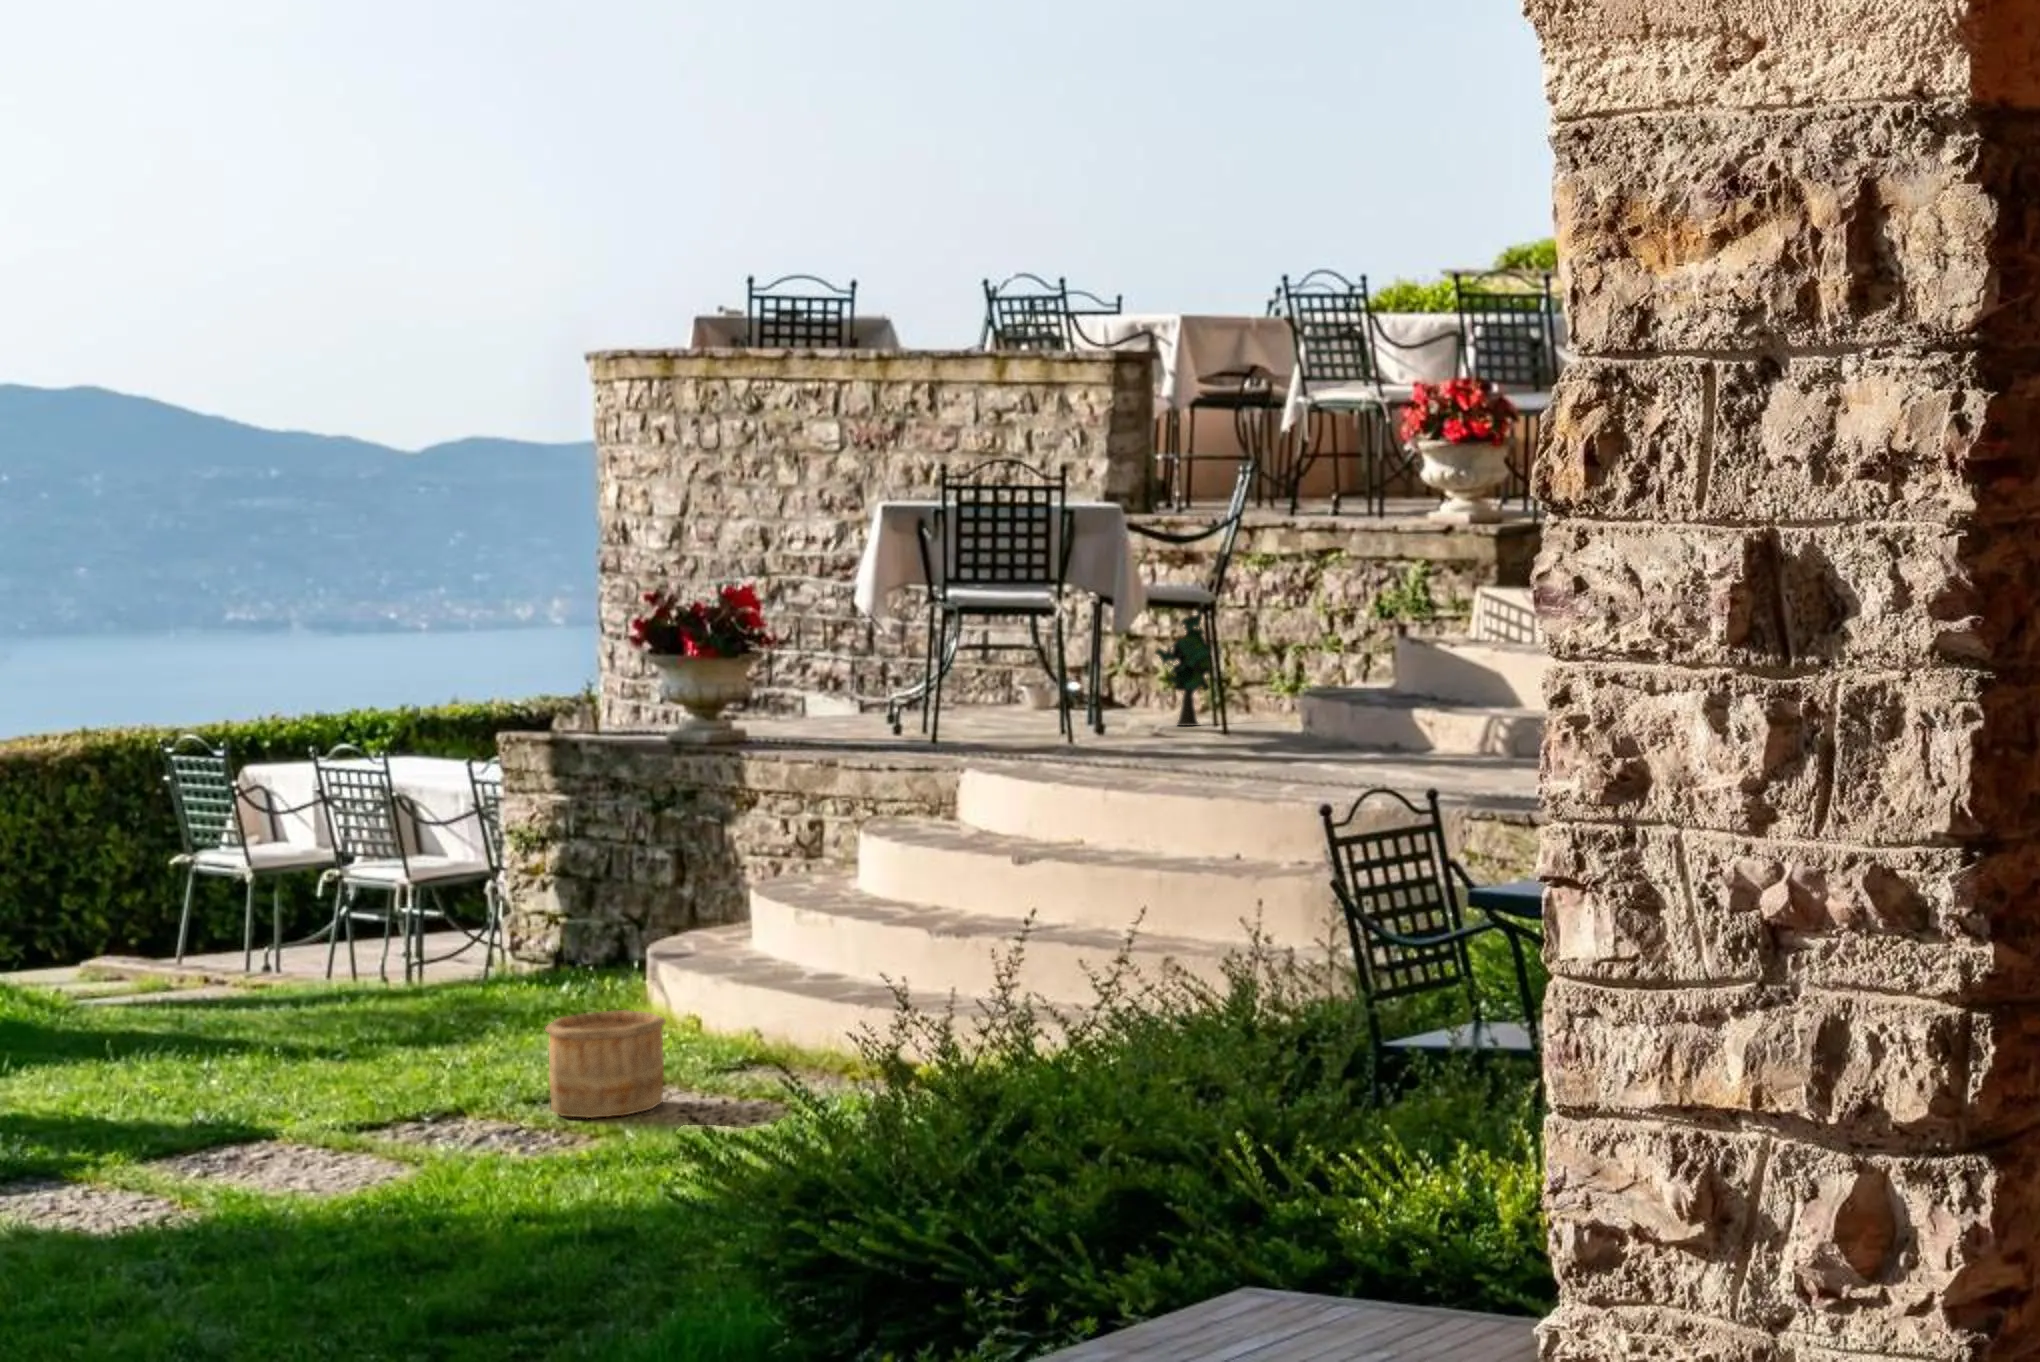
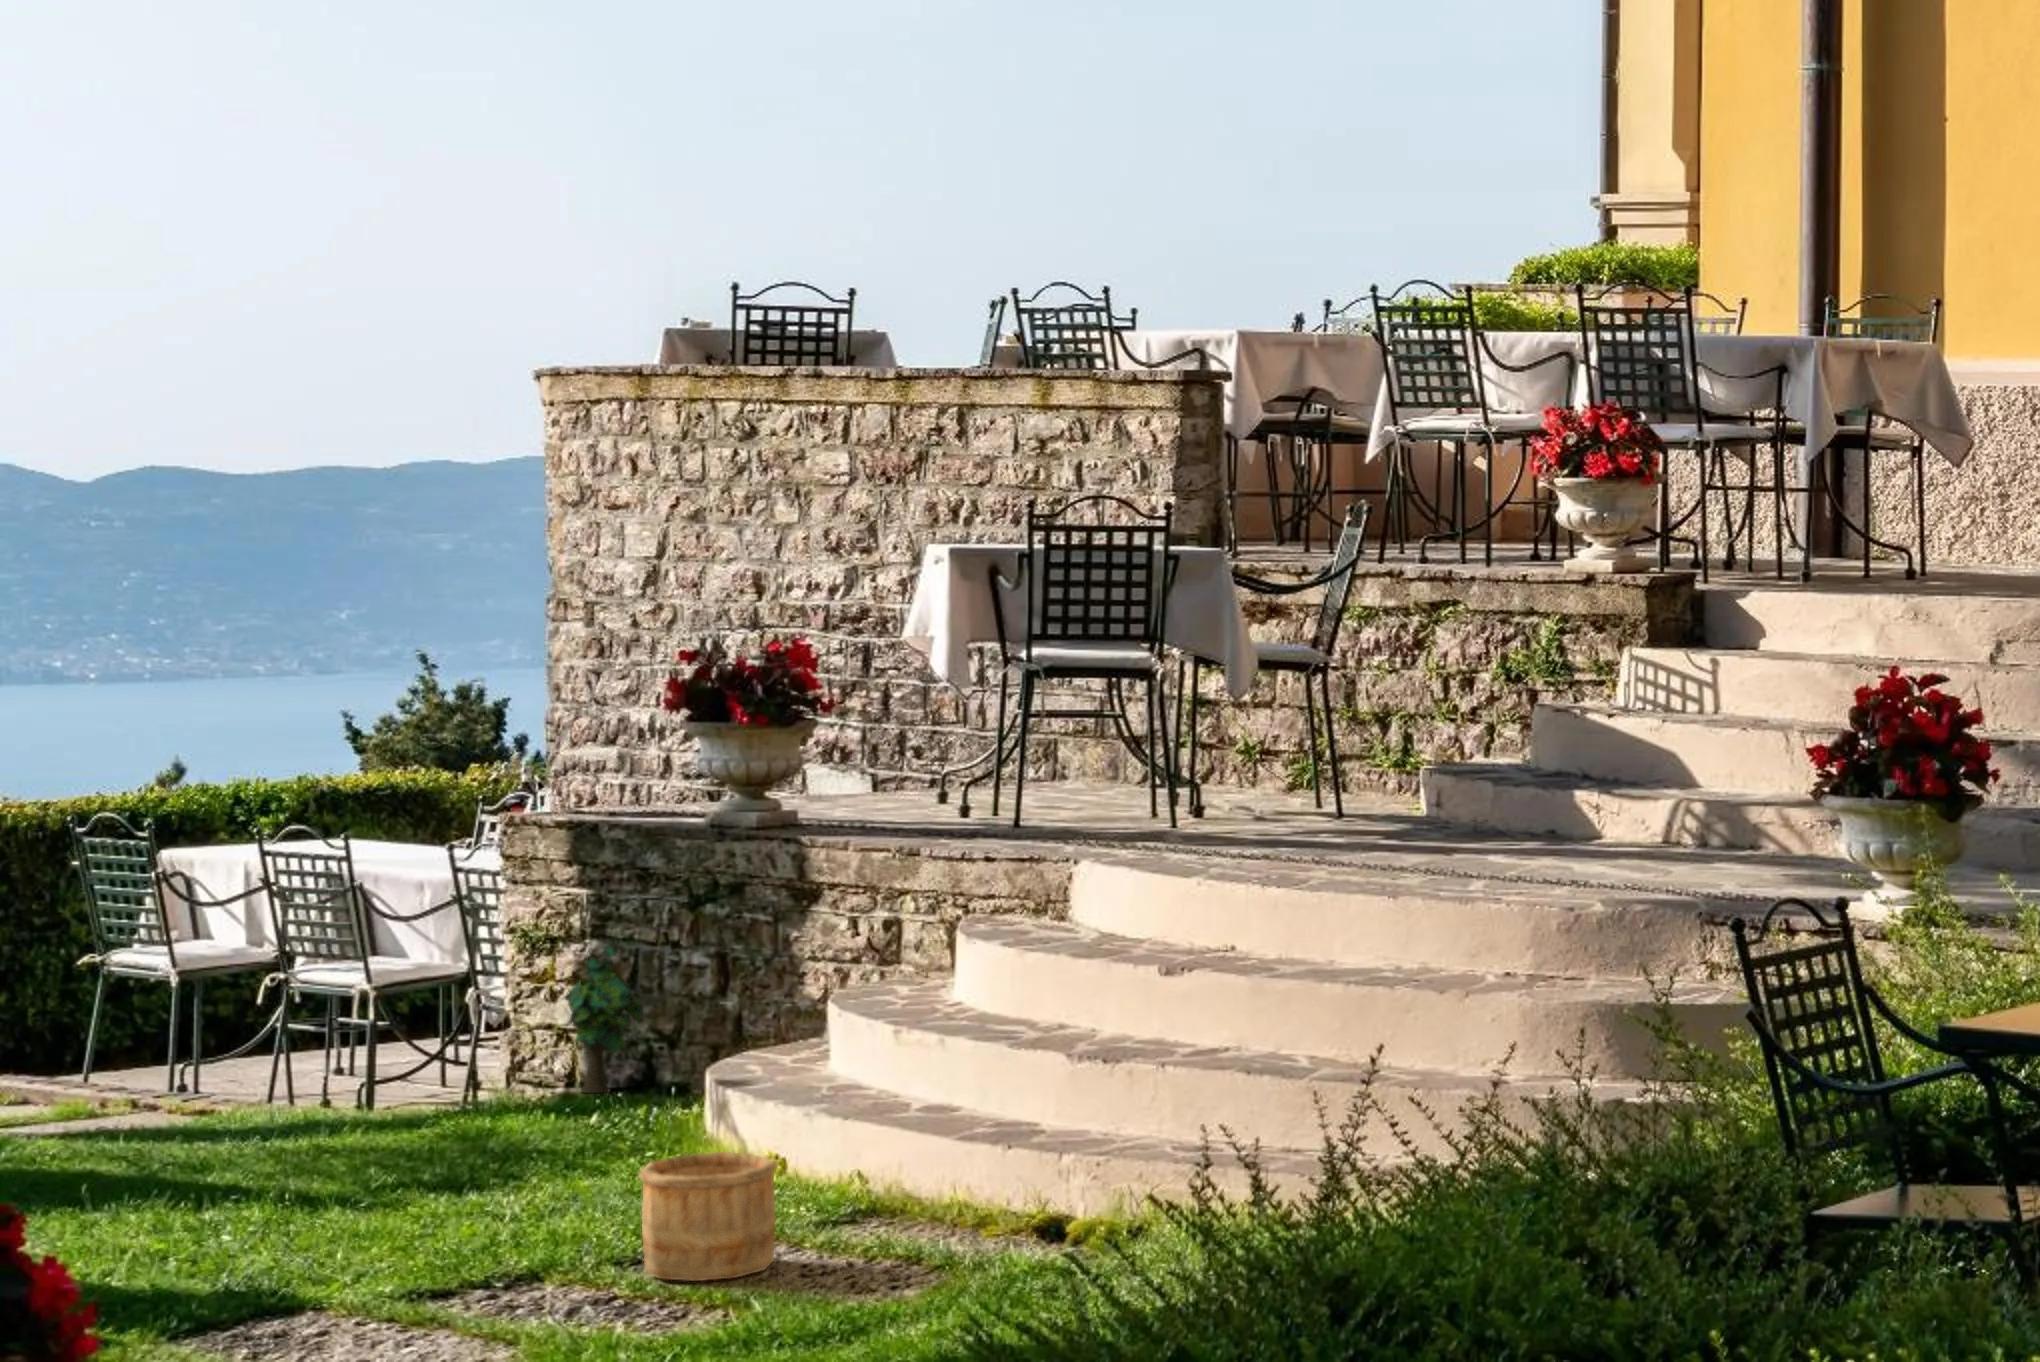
decorative plant: present [1155,608,1221,726] -> present [564,946,644,1093]

